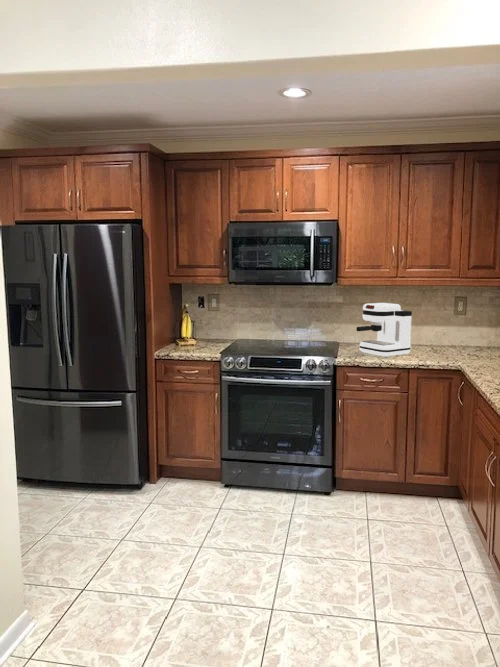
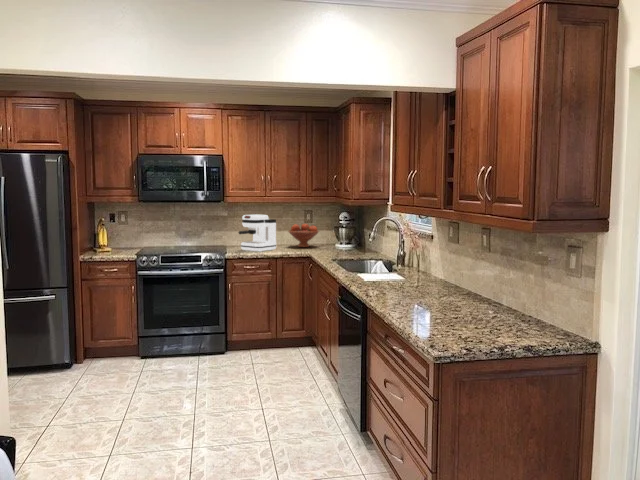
fruit bowl: none [429,317,477,352] -> present [288,224,319,247]

